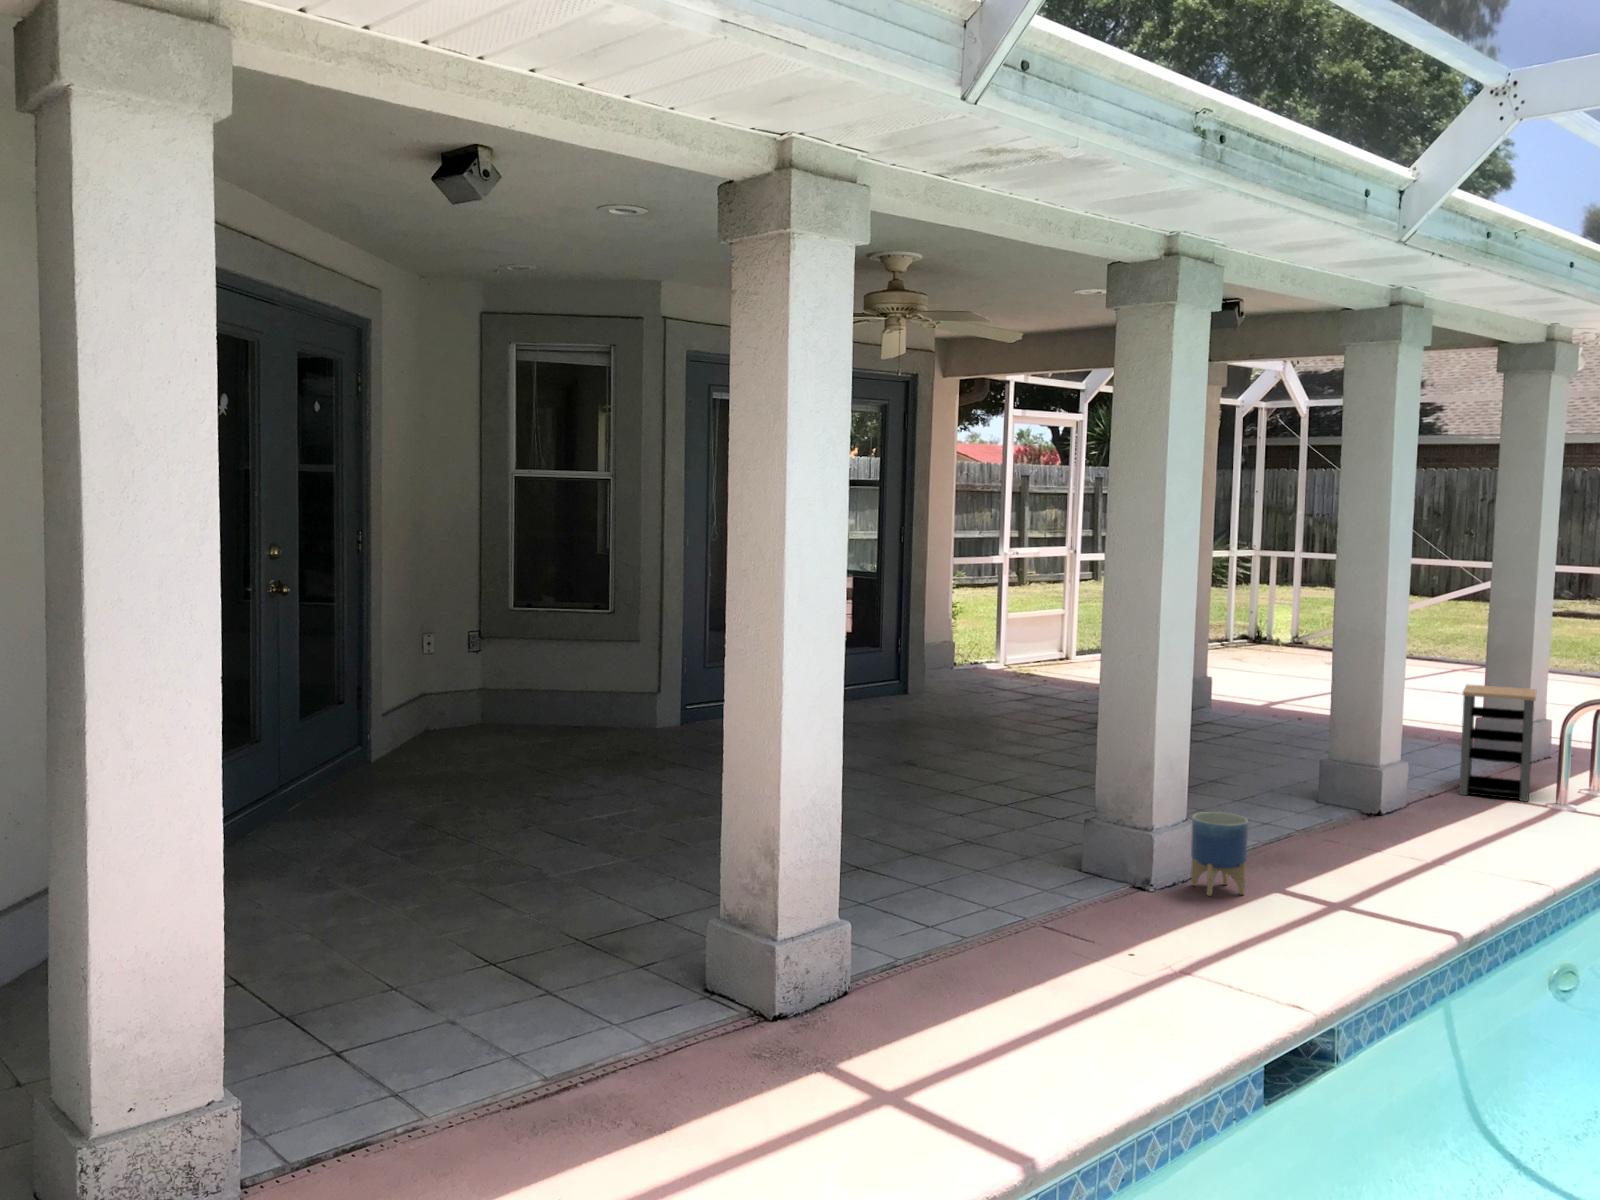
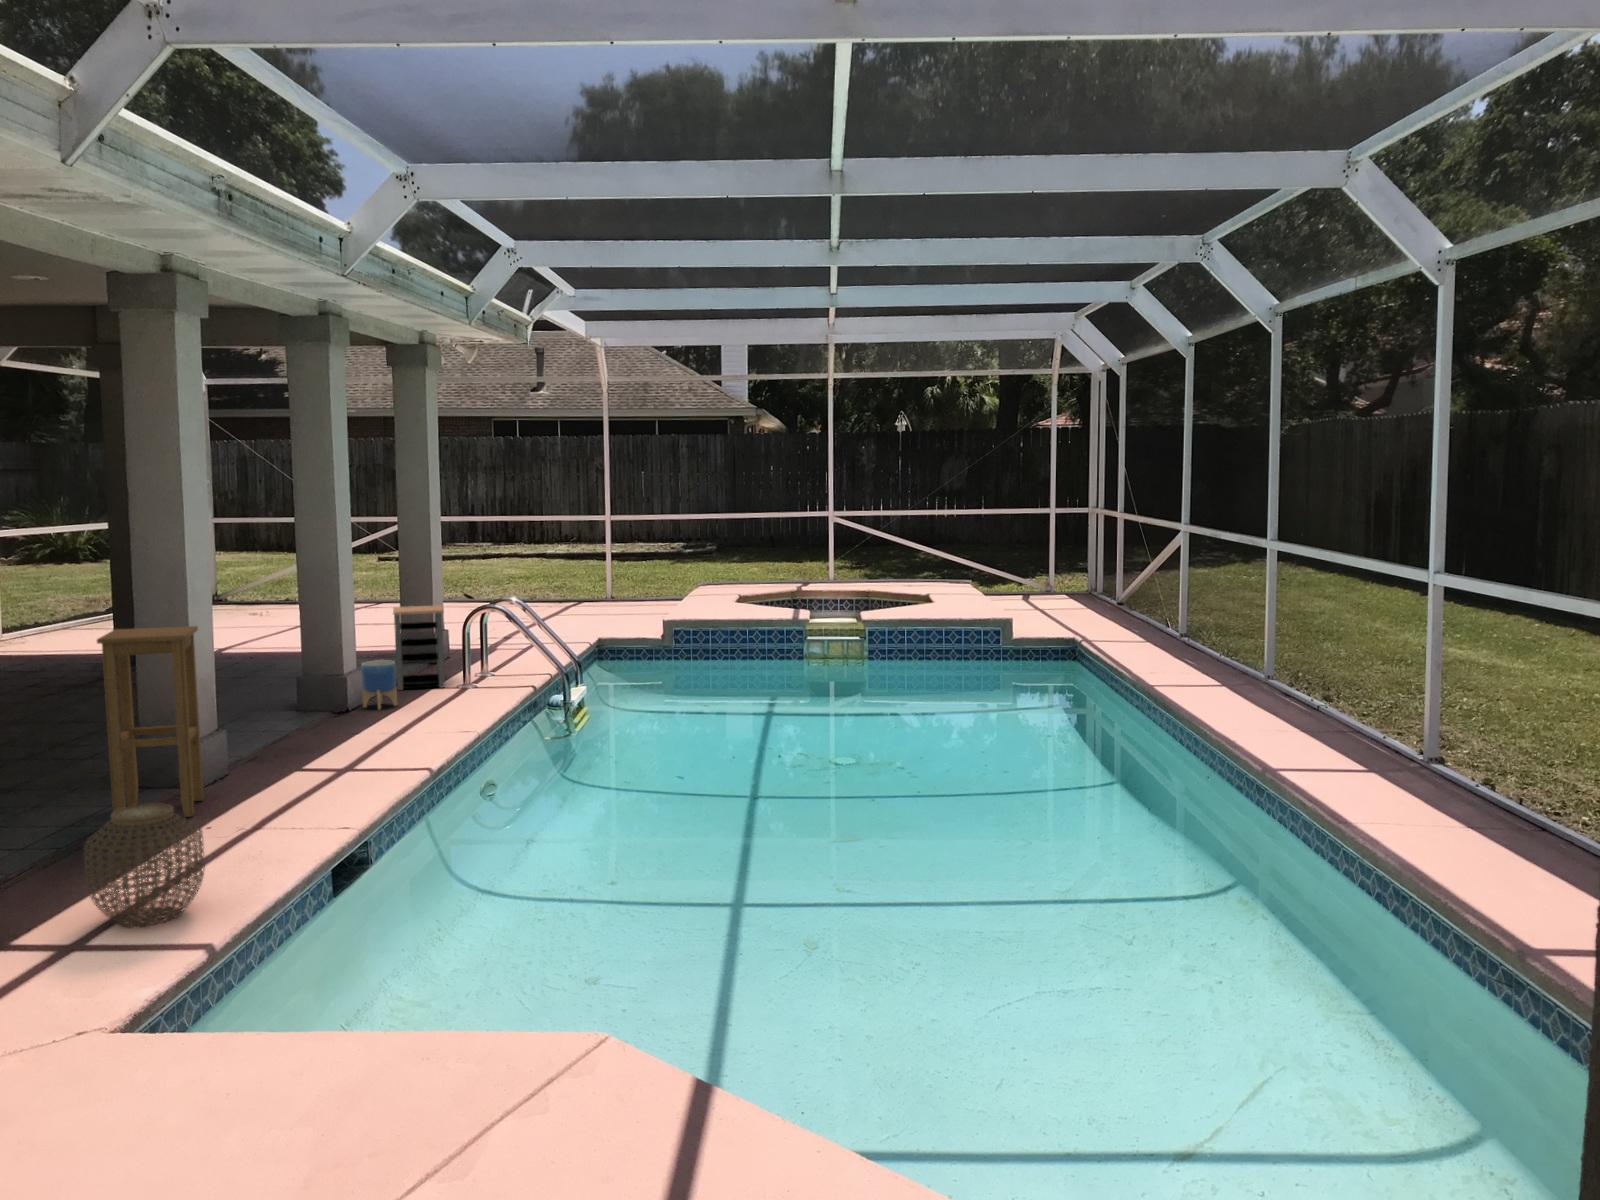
stool: none [1041,684,1163,928] -> present [97,626,203,817]
planter: present [1191,812,1248,896] -> present [361,660,397,709]
woven basket: none [928,924,1068,1090] -> present [84,803,205,927]

